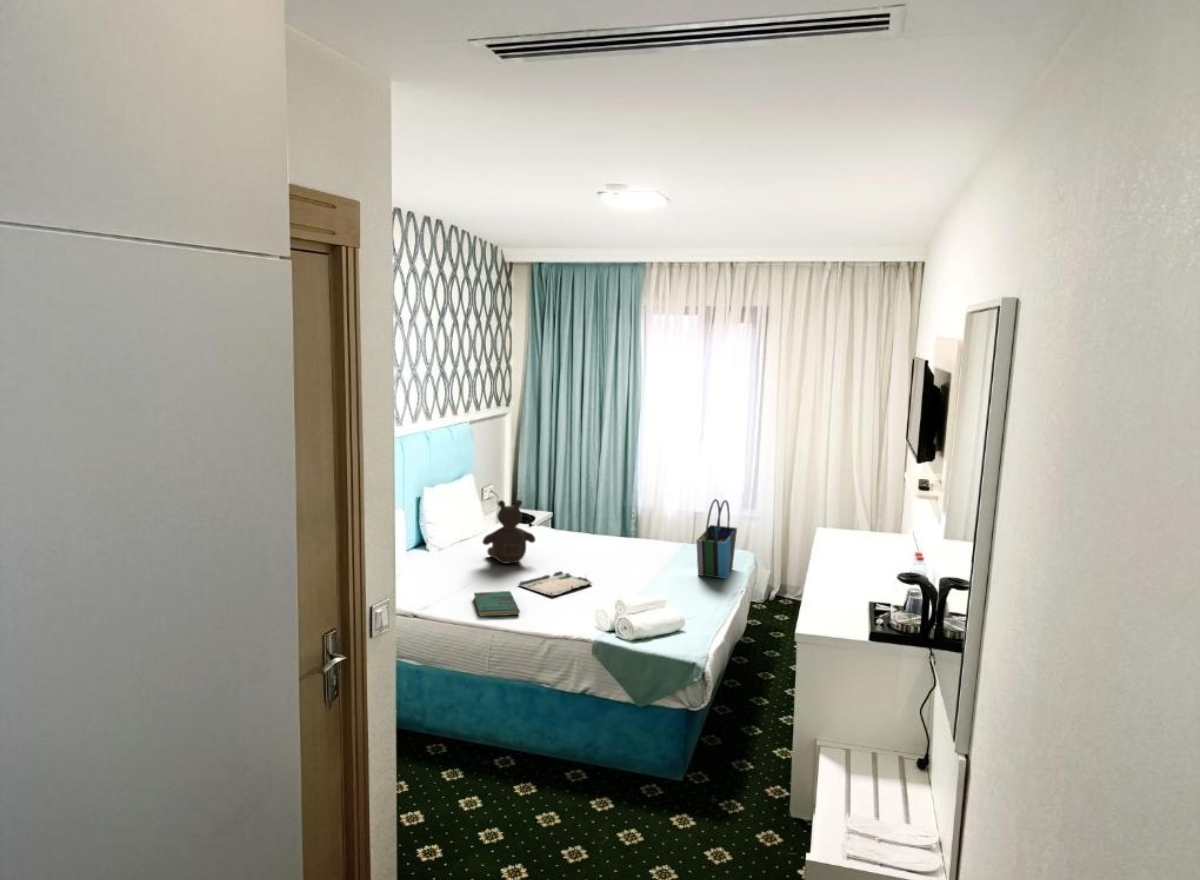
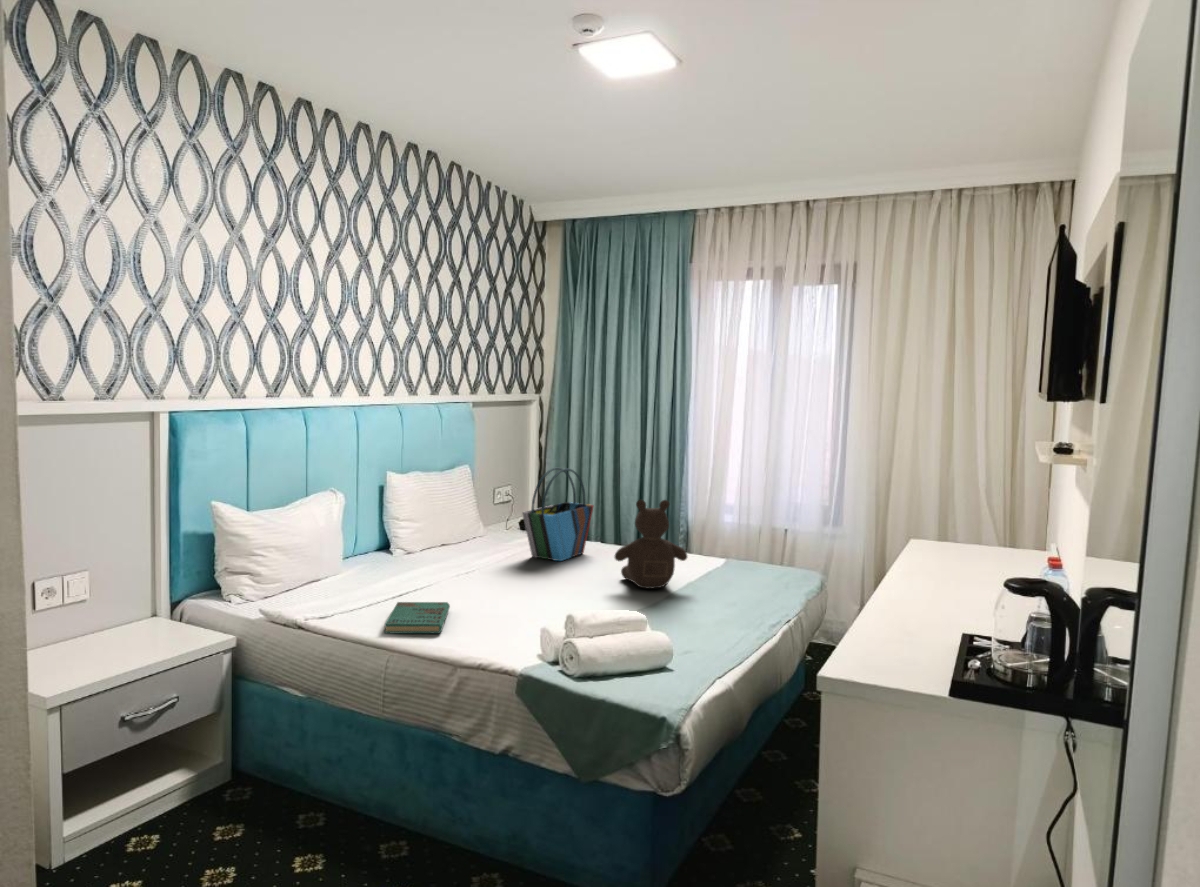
tote bag: present [697,499,737,579] -> present [523,468,594,561]
teddy bear: present [483,500,535,564] -> present [615,500,687,588]
tray: present [519,571,591,595] -> none [471,582,574,611]

